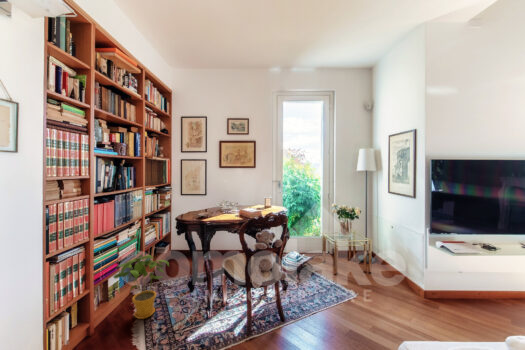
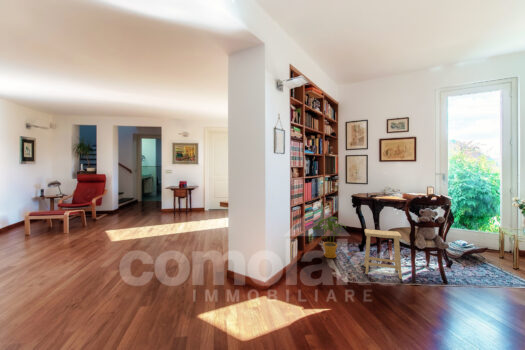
footstool: none [191,262,238,336] -> present [364,229,402,279]

